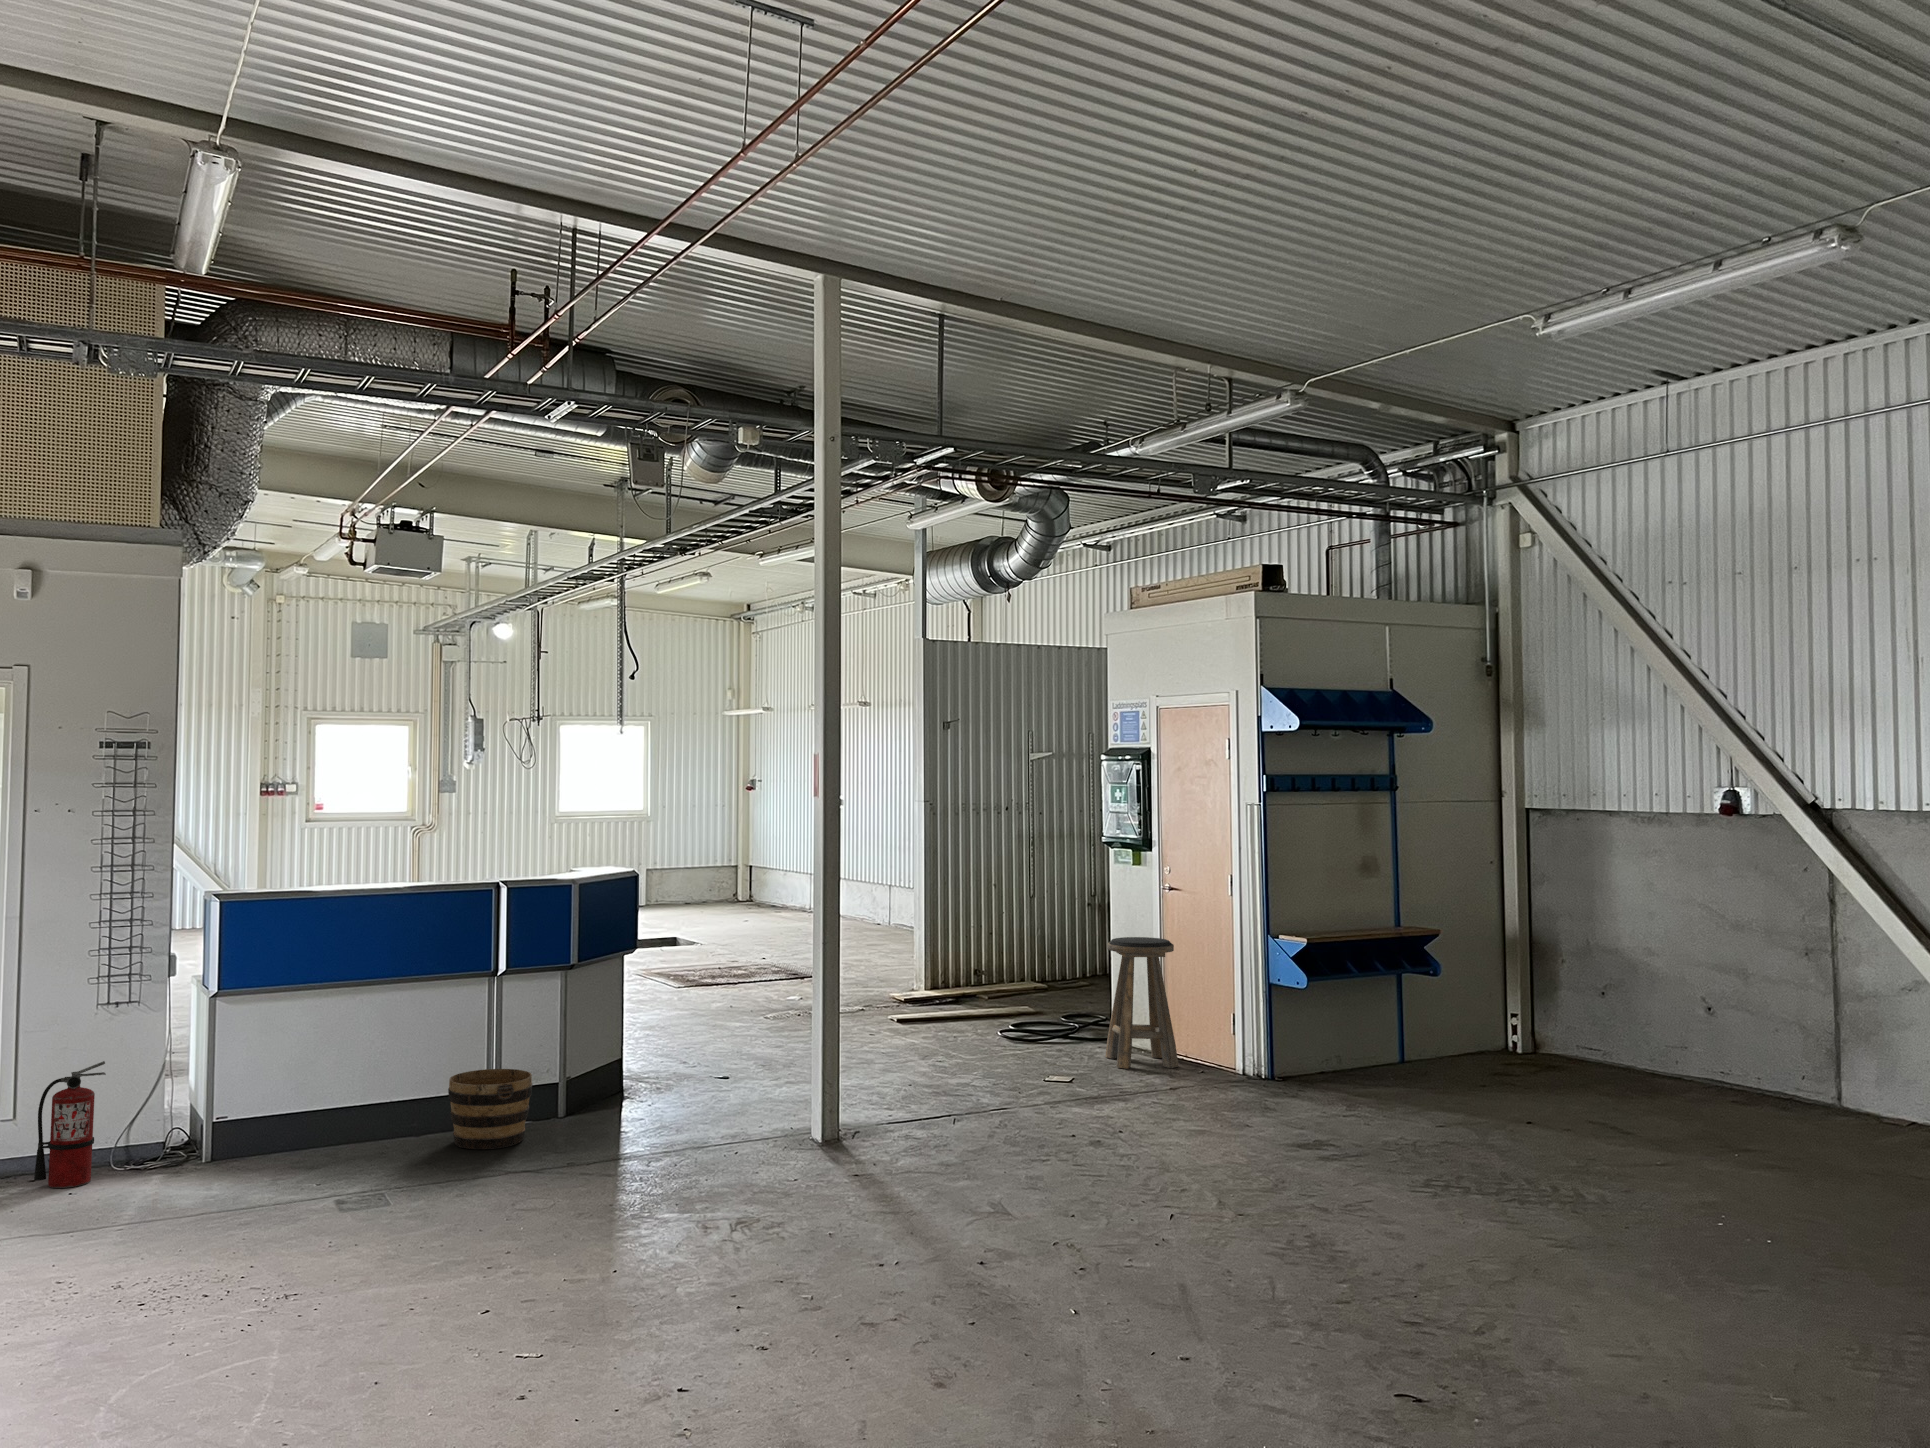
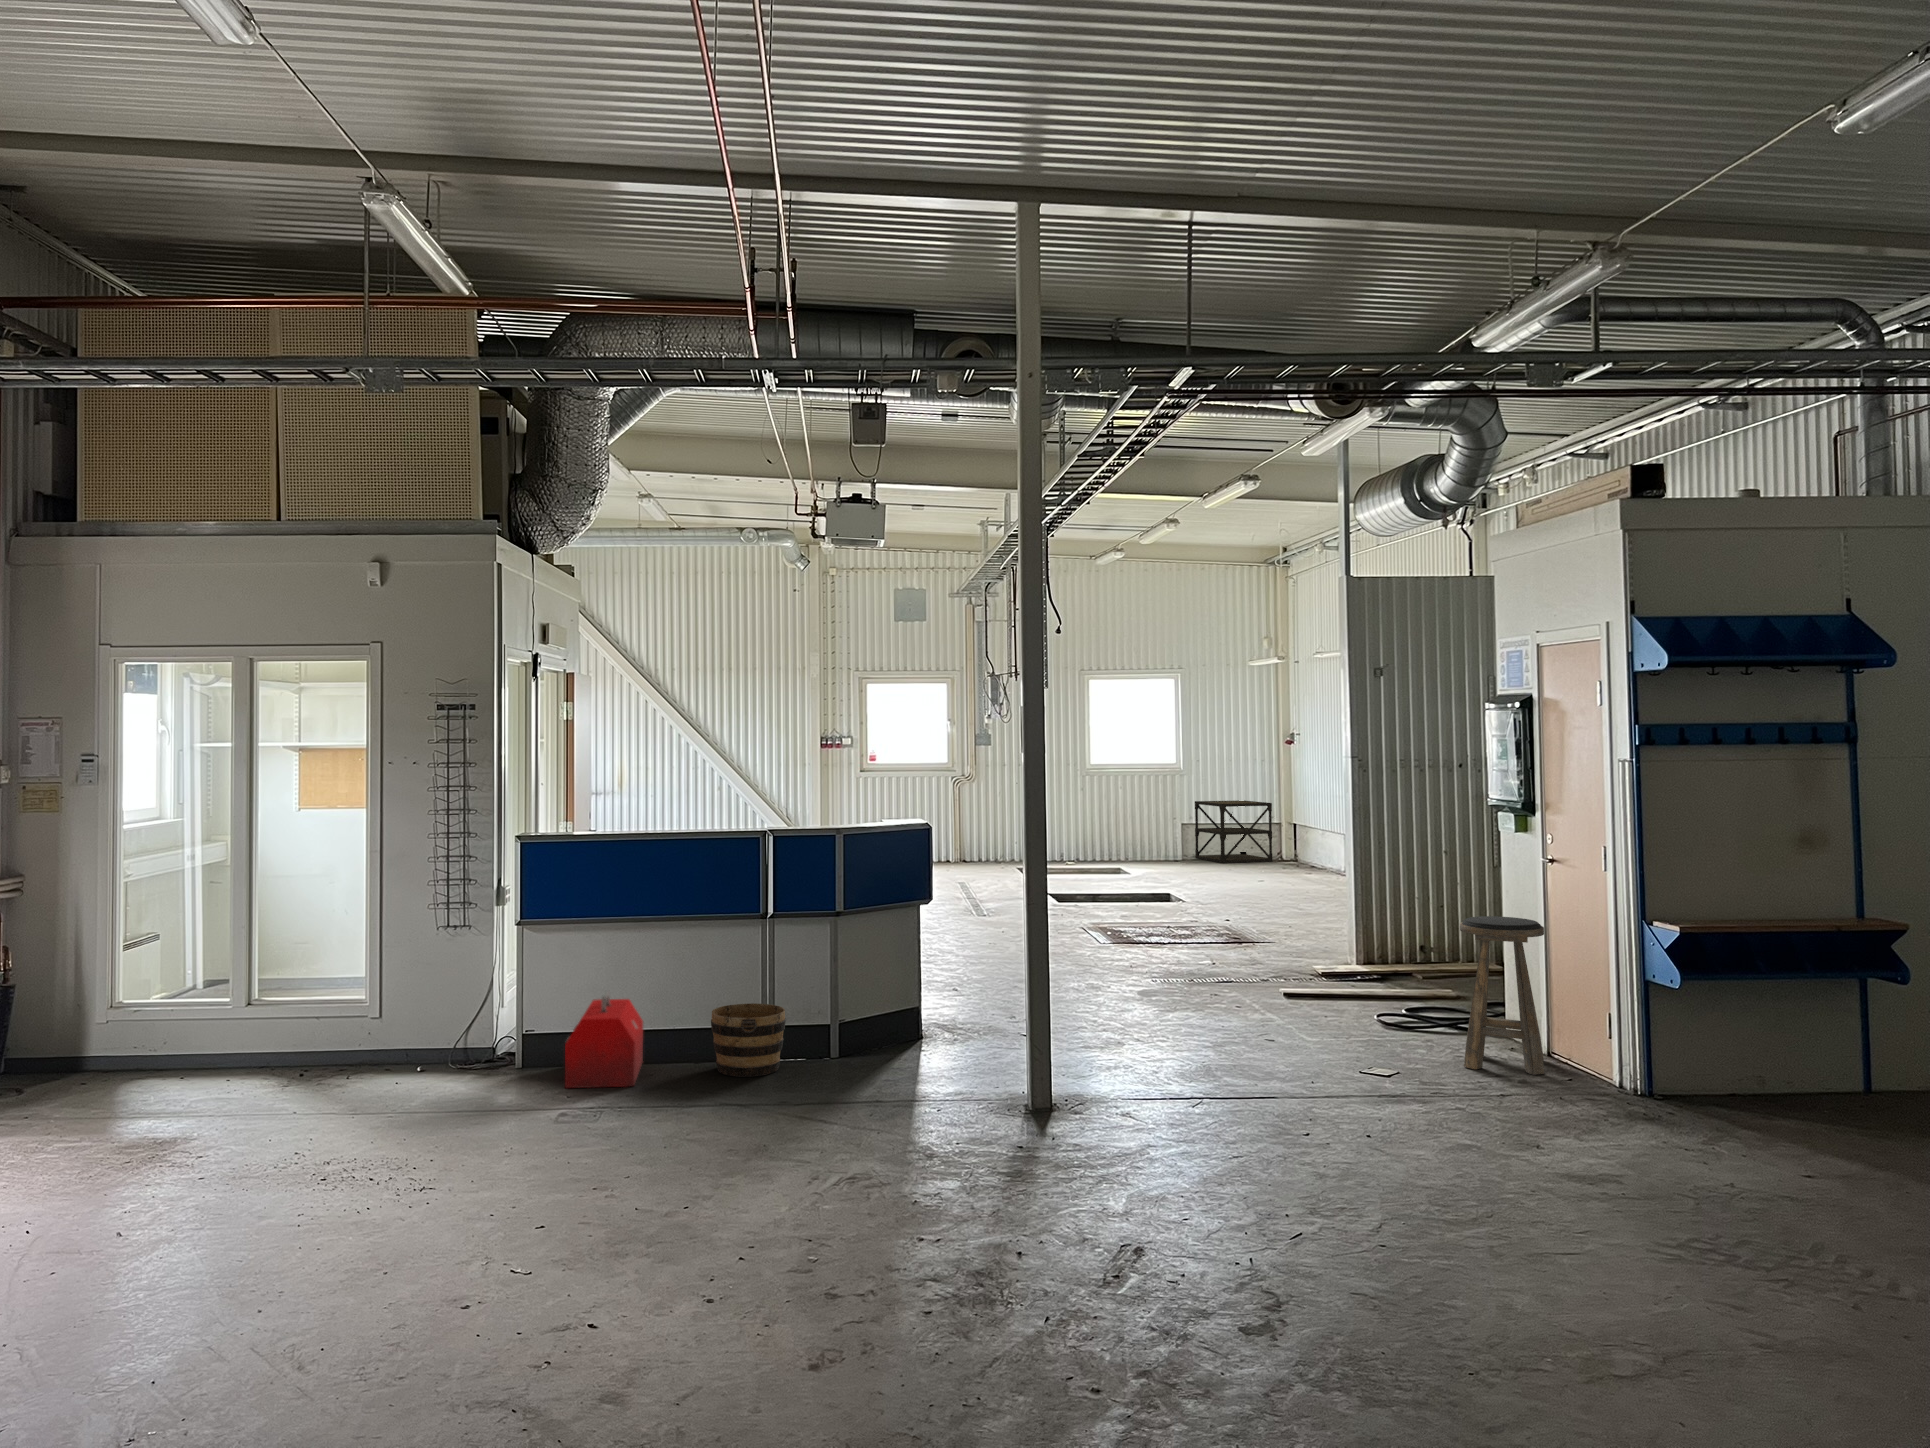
shelving unit: none [659,848,738,911] -> present [1195,800,1273,863]
fire extinguisher: present [34,1061,106,1188] -> none [399,969,447,1068]
toolbox: none [278,1068,386,1185] -> present [565,990,643,1088]

